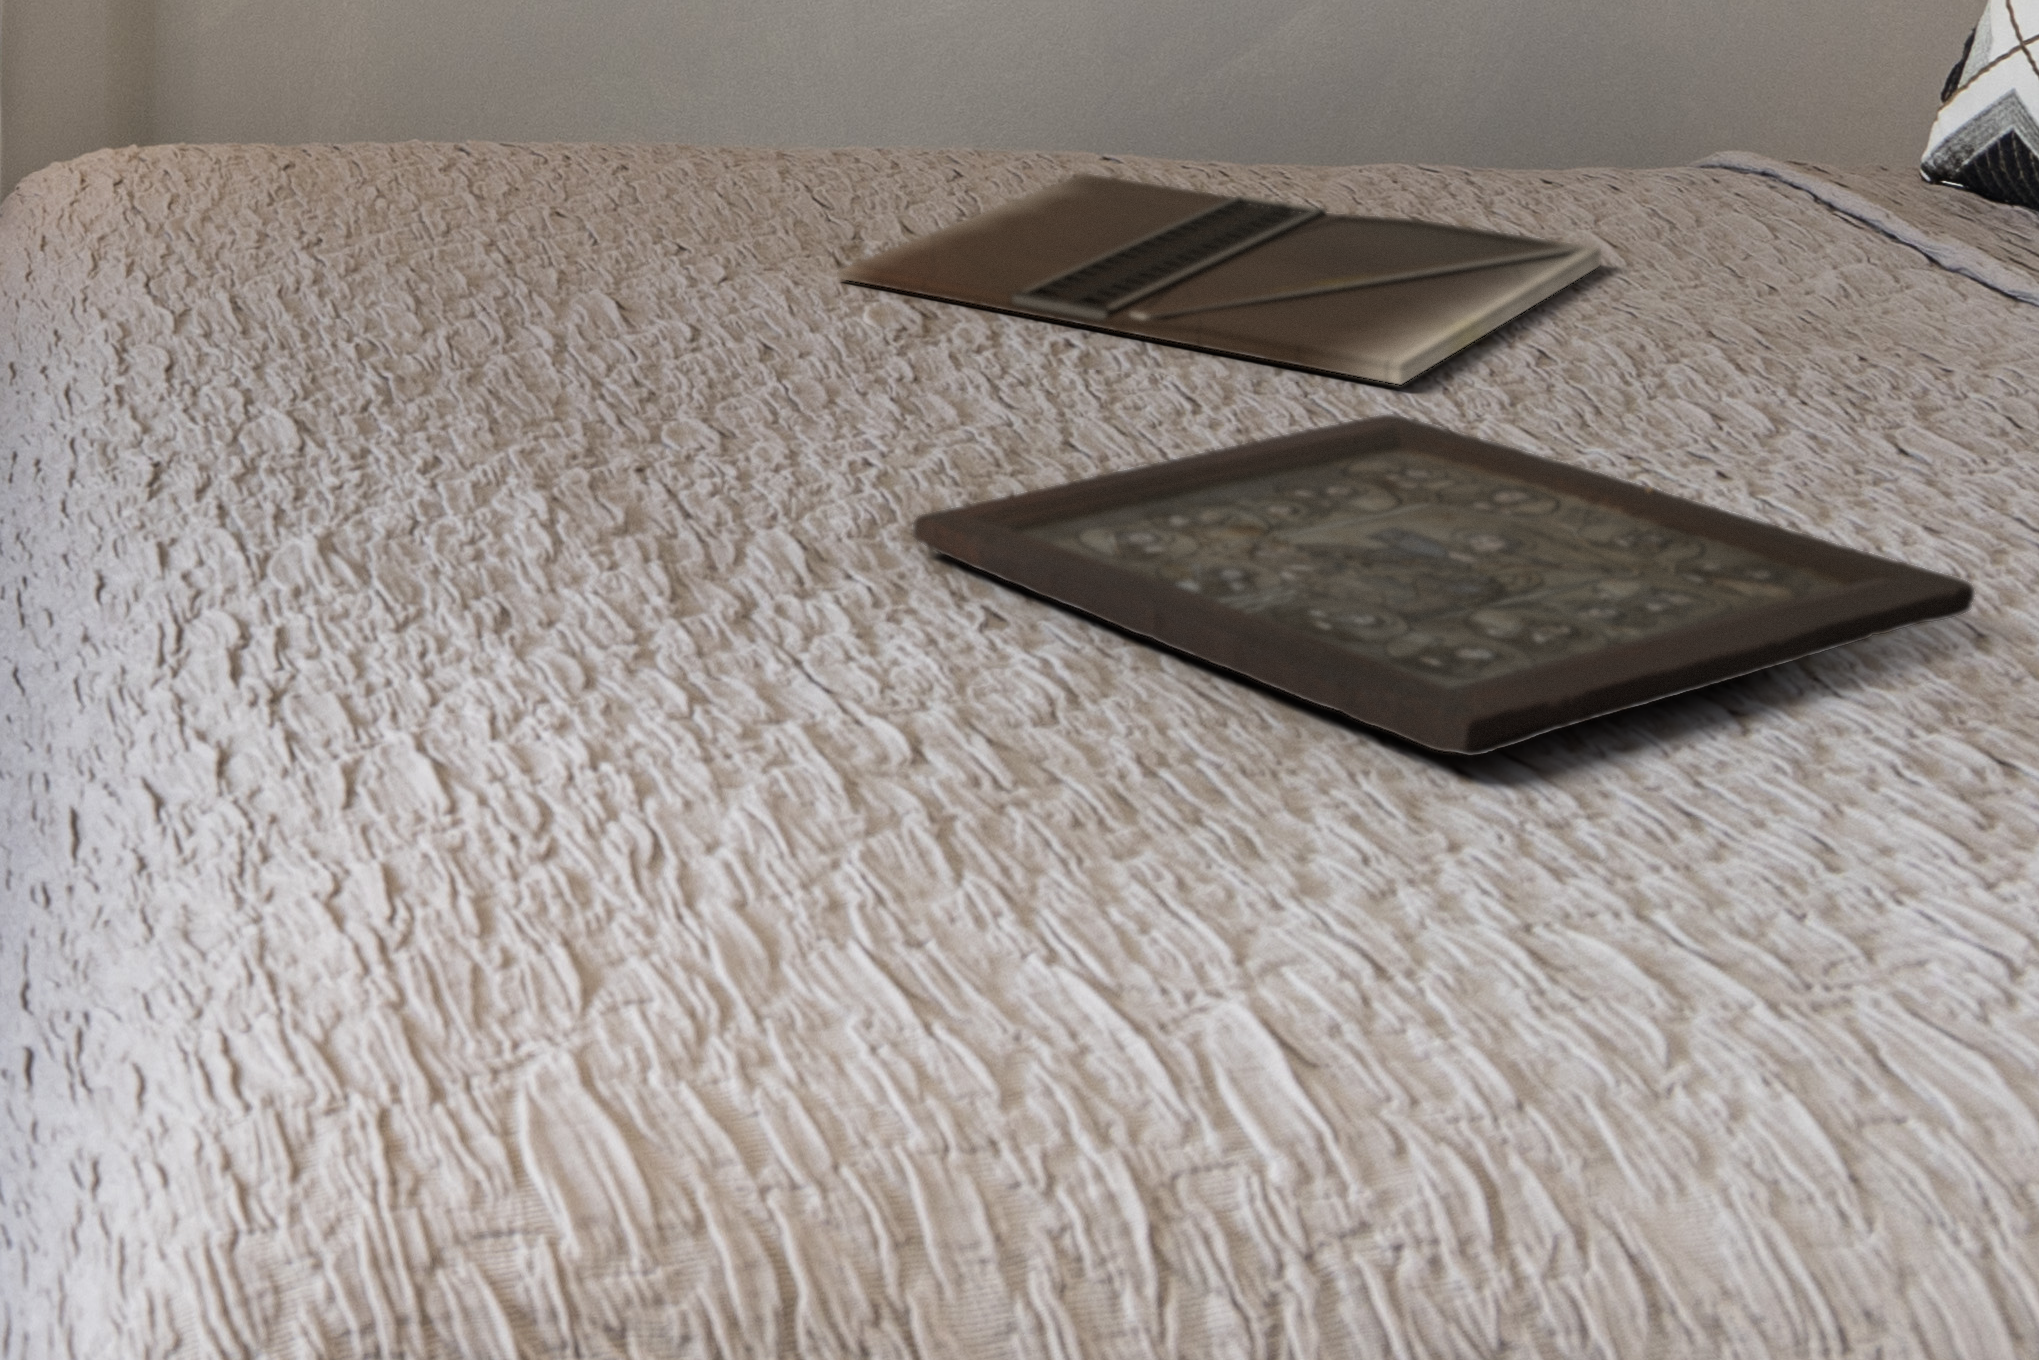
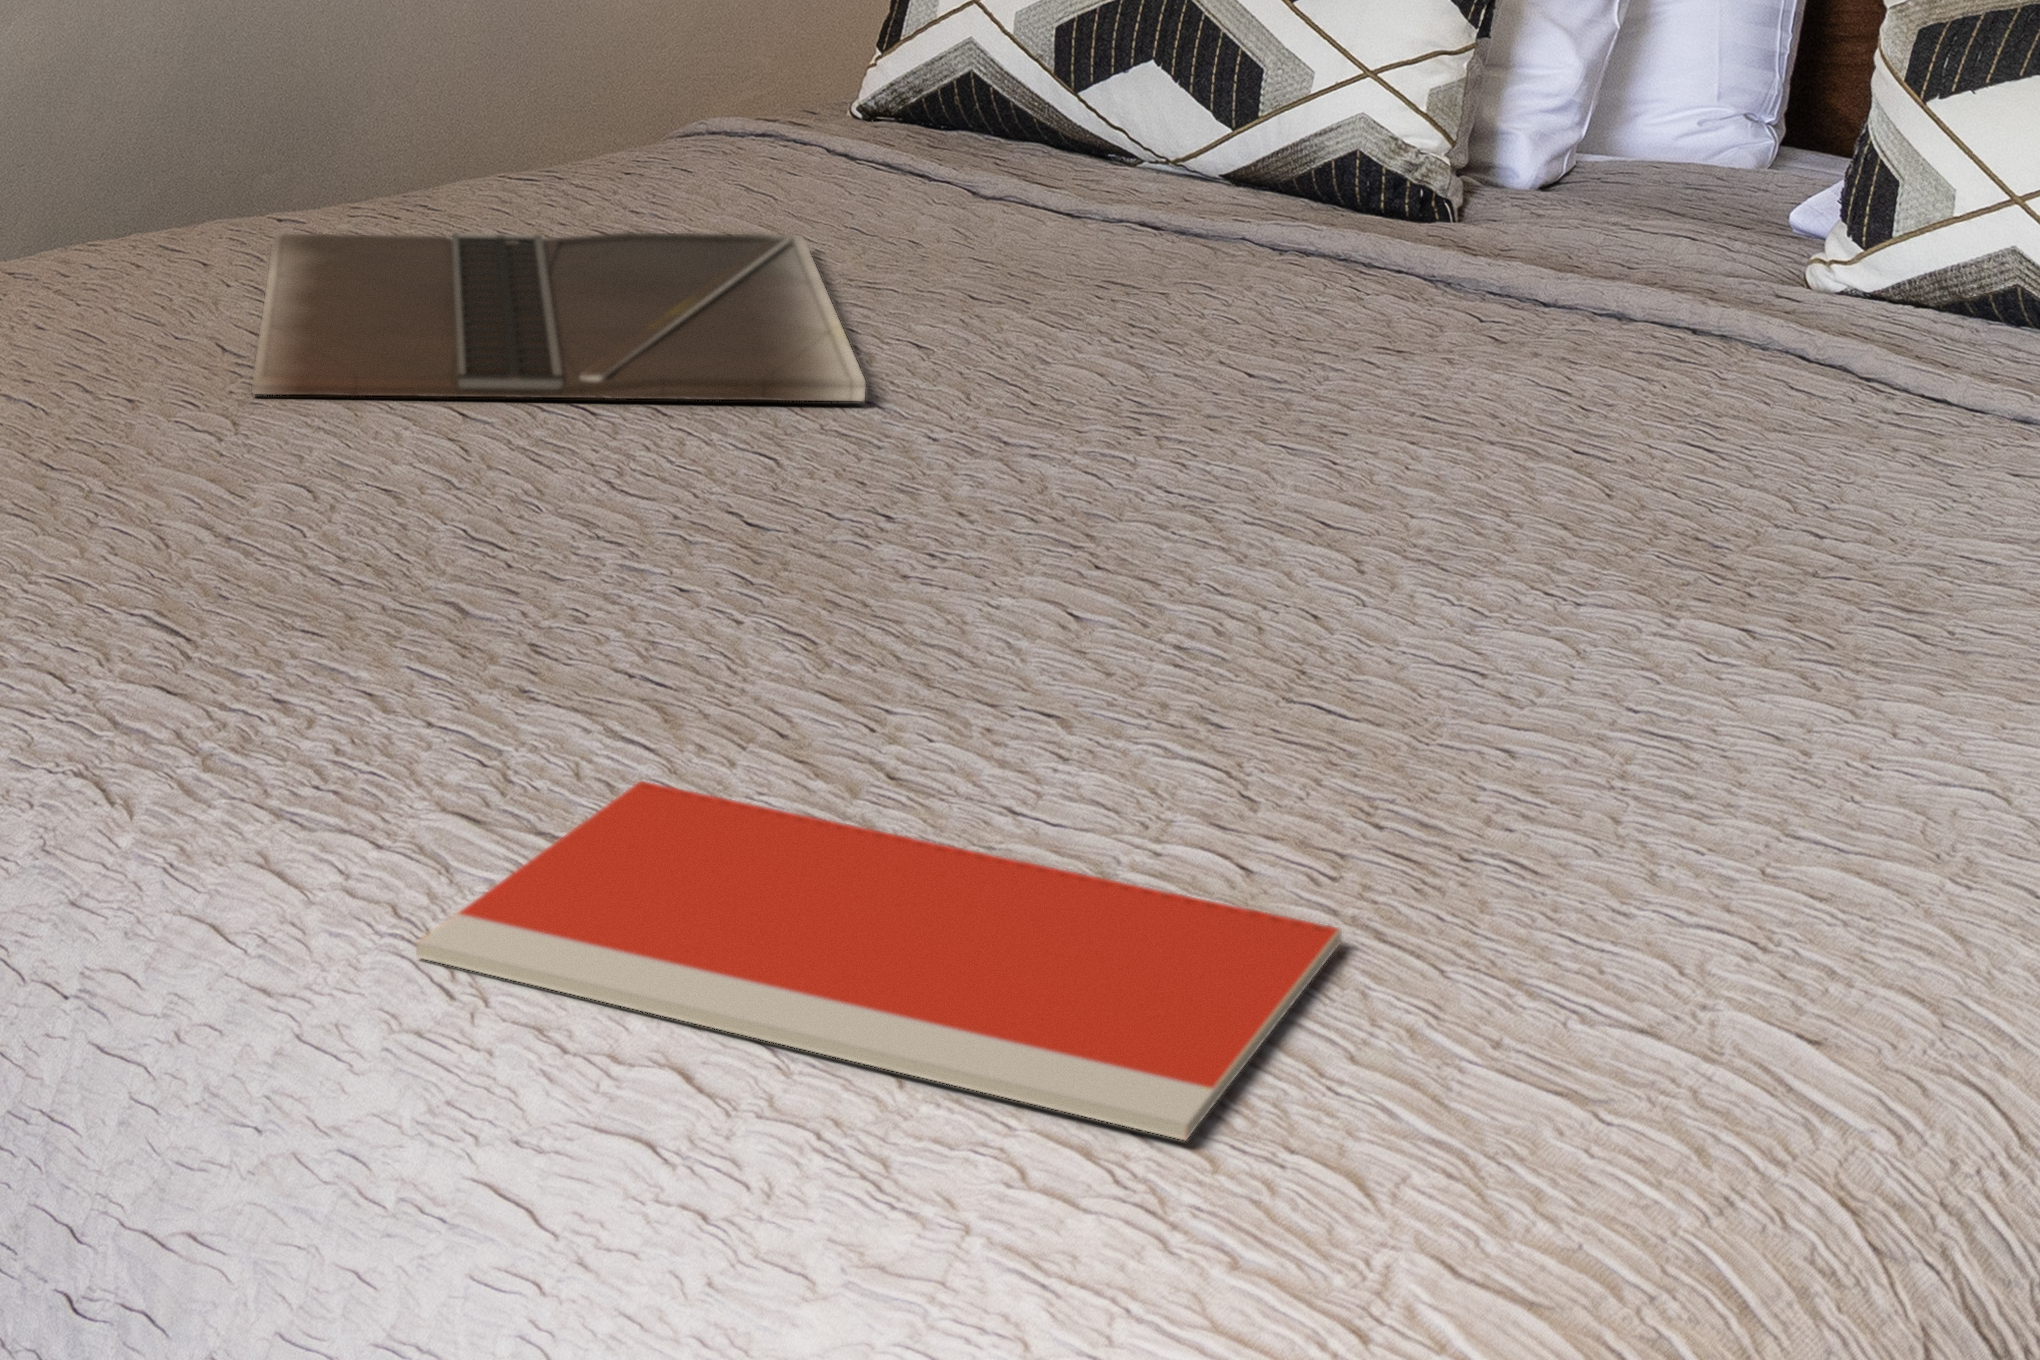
tray: present [913,415,1975,756] -> none [793,432,1521,735]
notebook: none [236,584,995,926] -> present [416,781,1342,1140]

